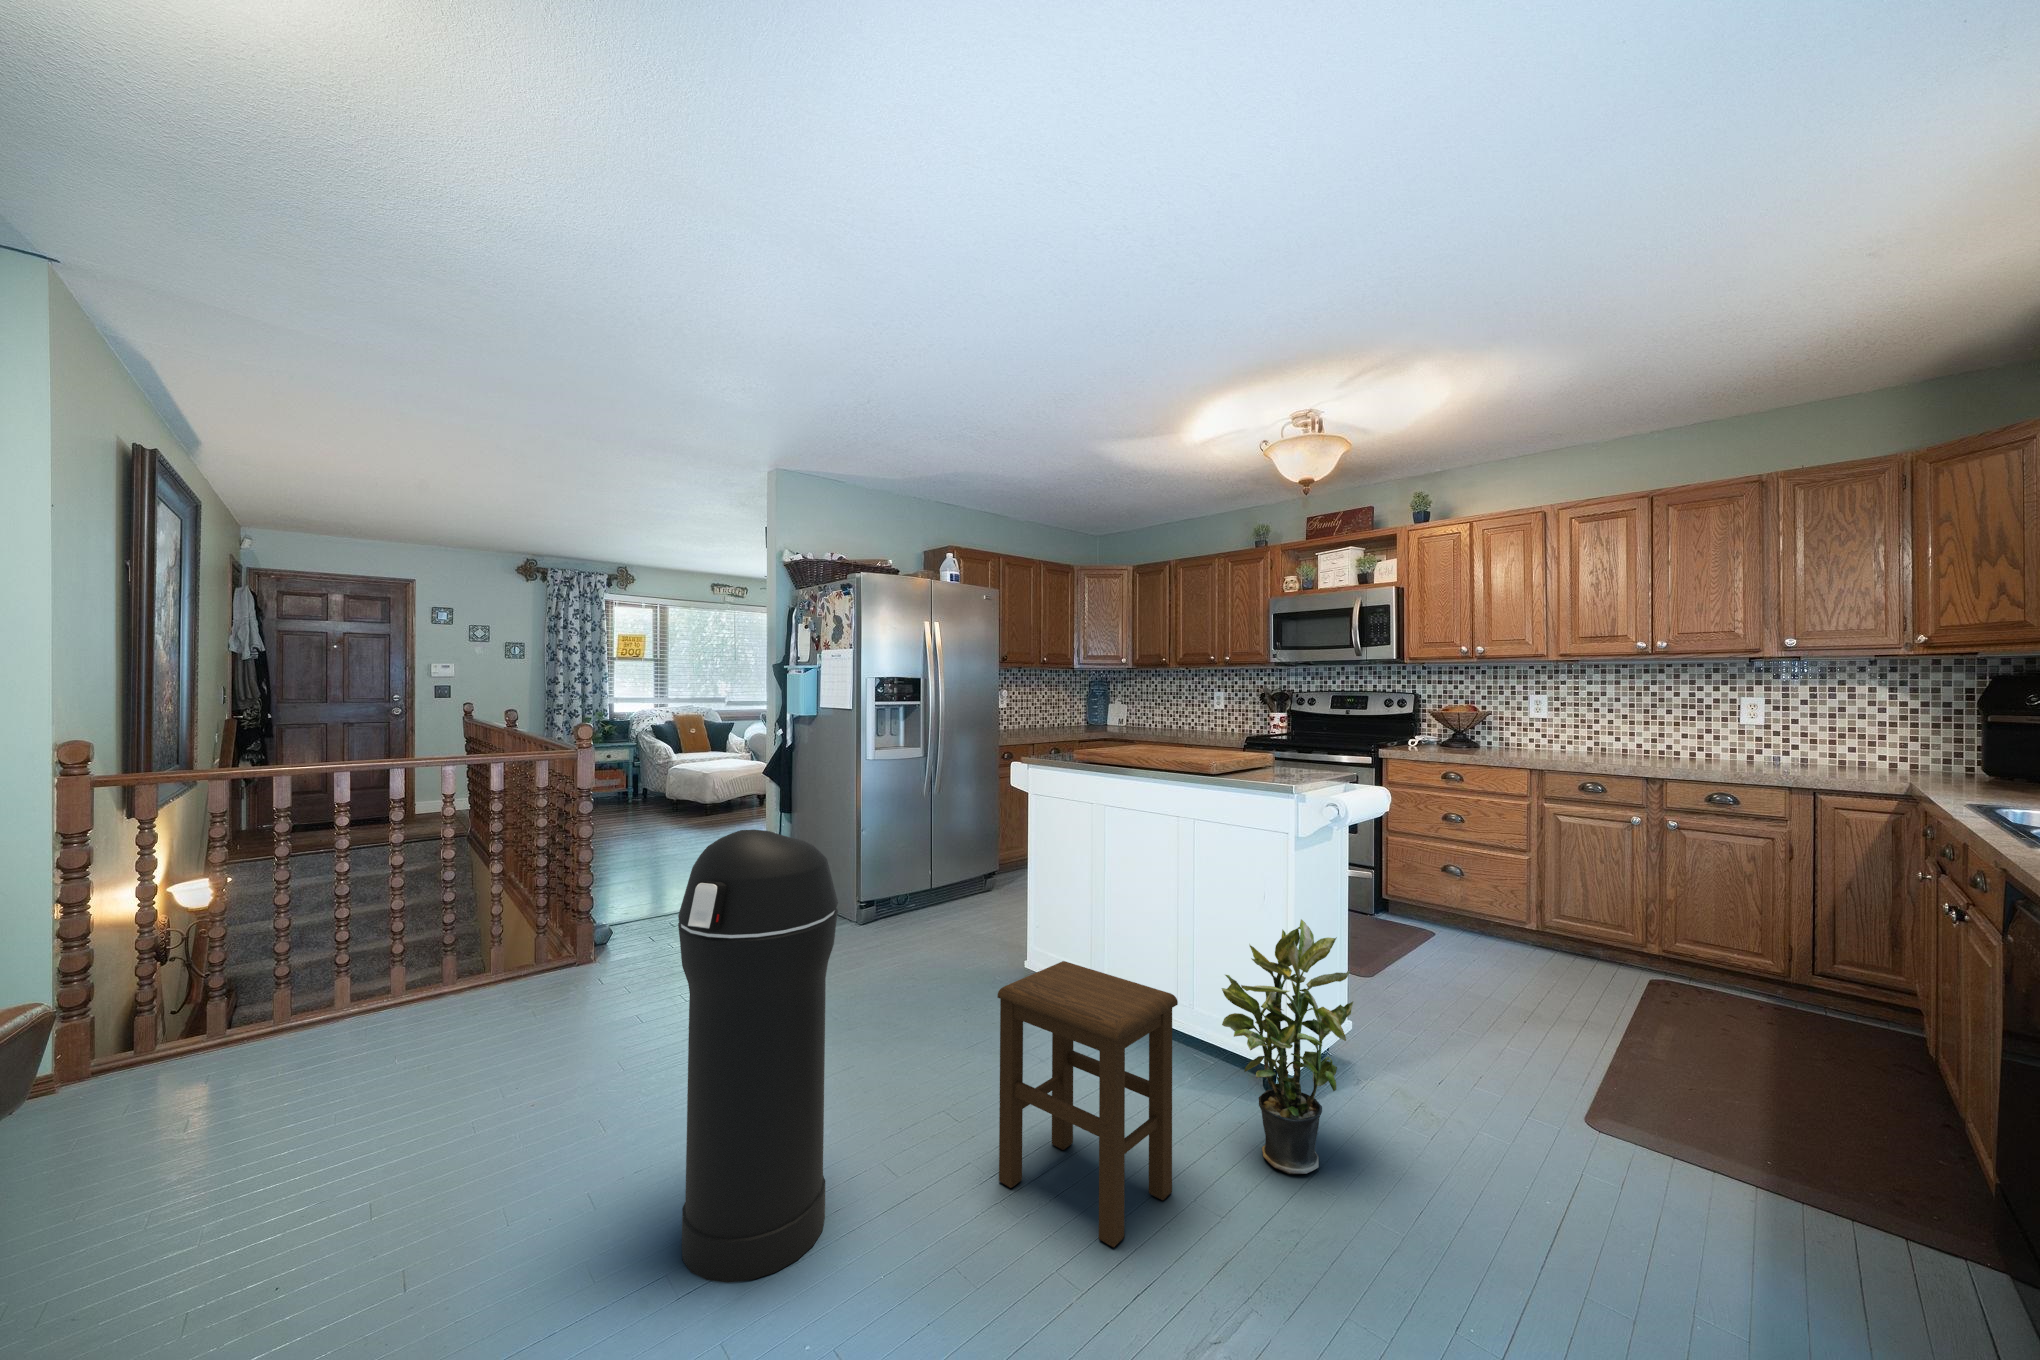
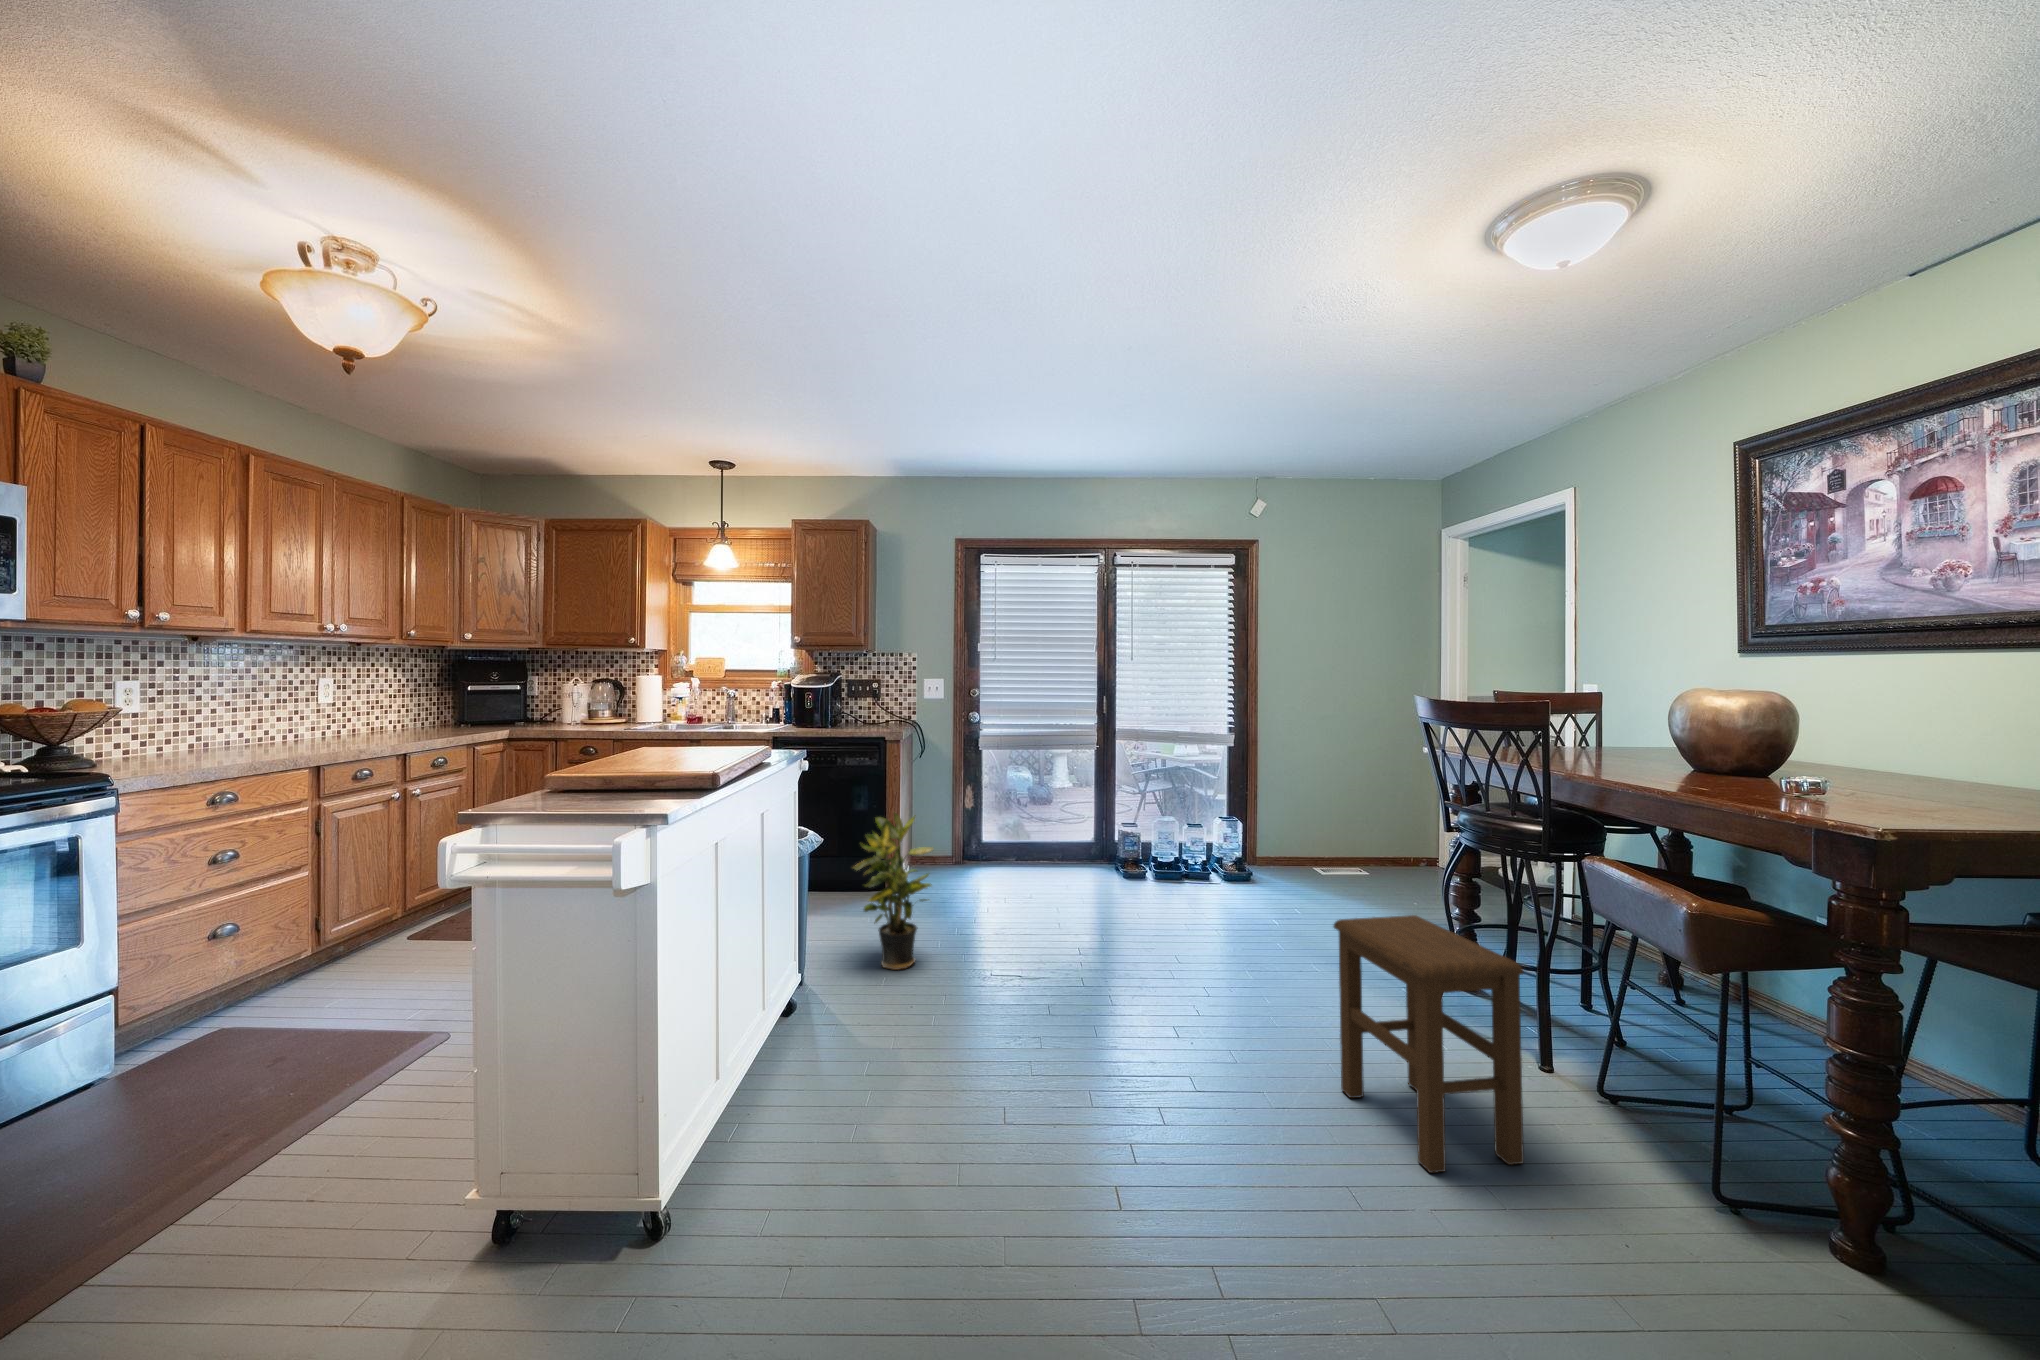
trash can: present [678,830,838,1283] -> none [1170,757,1283,1071]
stool: present [997,961,1178,1247] -> present [1334,915,1524,1173]

